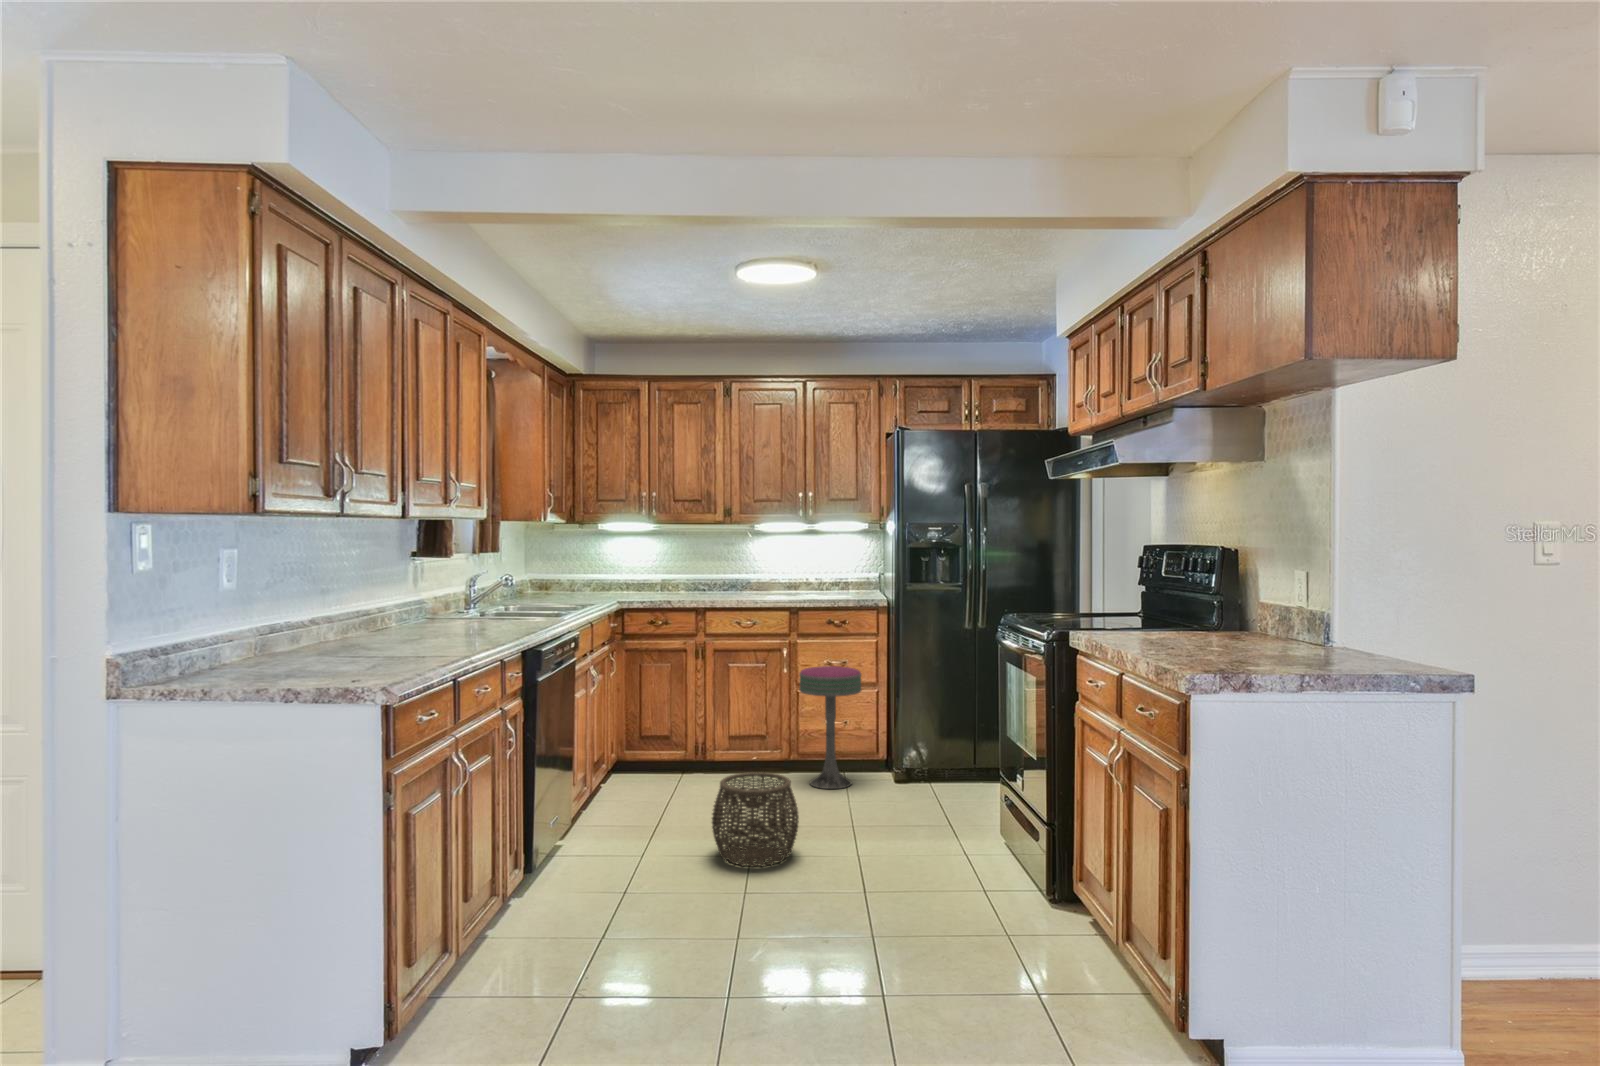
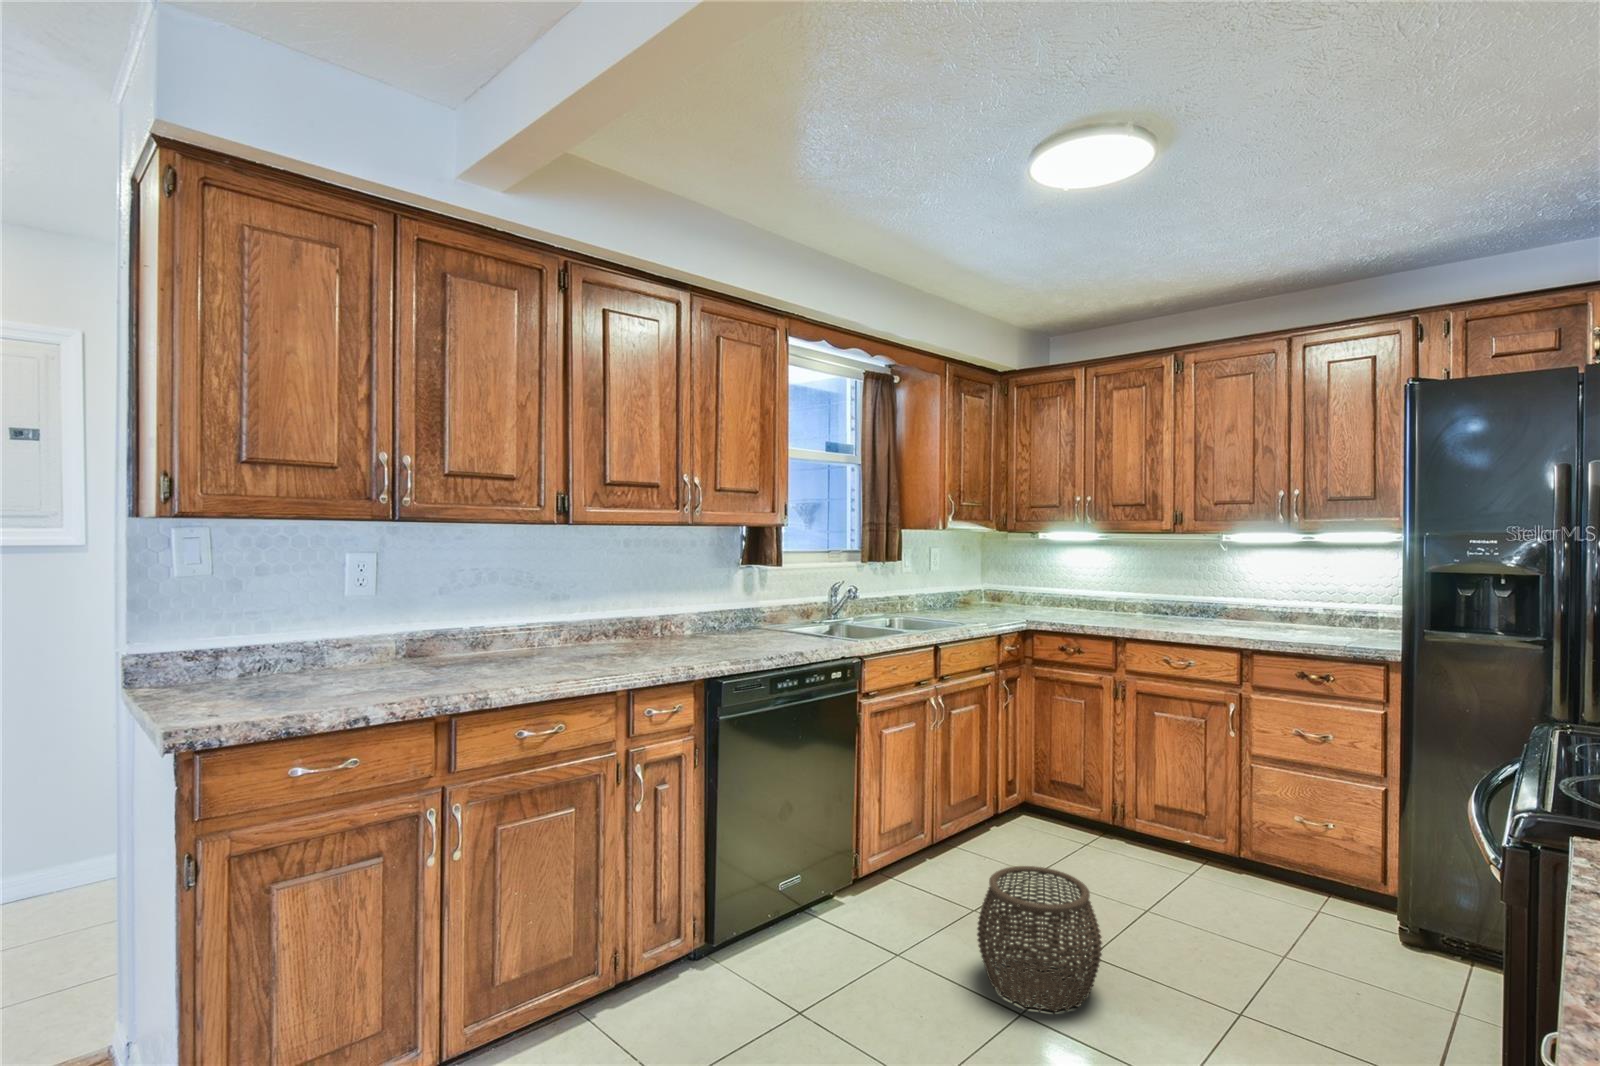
bar stool: present [799,666,862,789] -> none [1228,736,1332,924]

